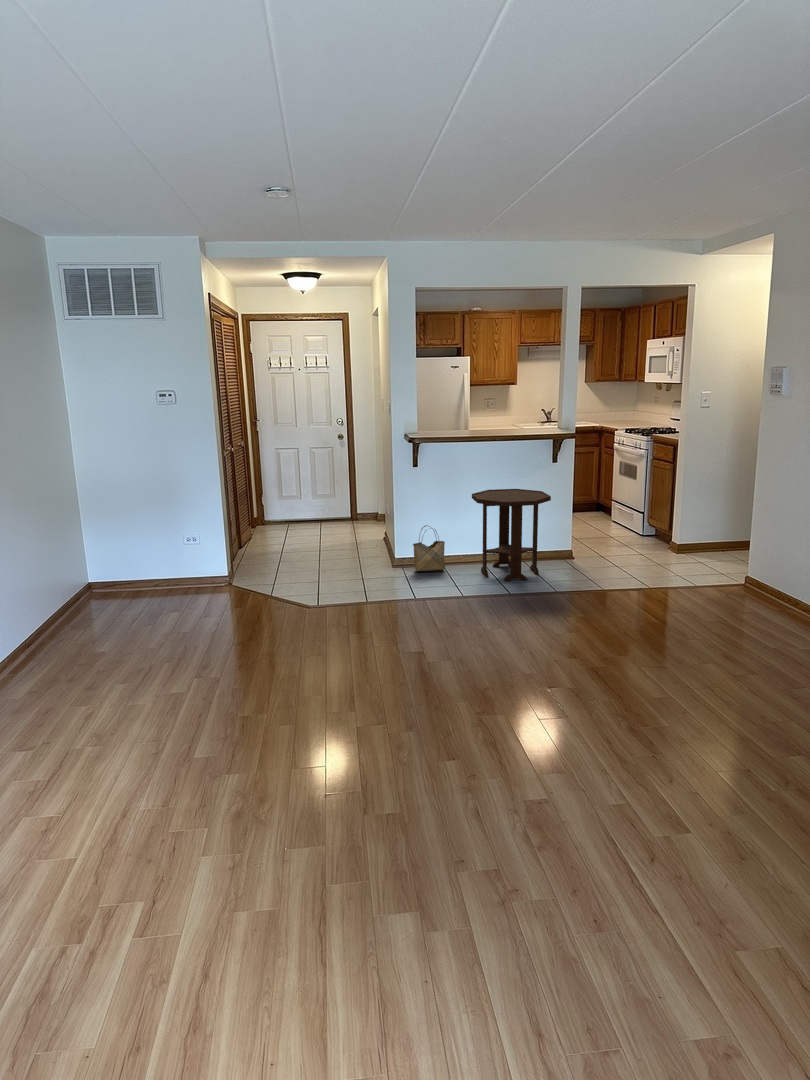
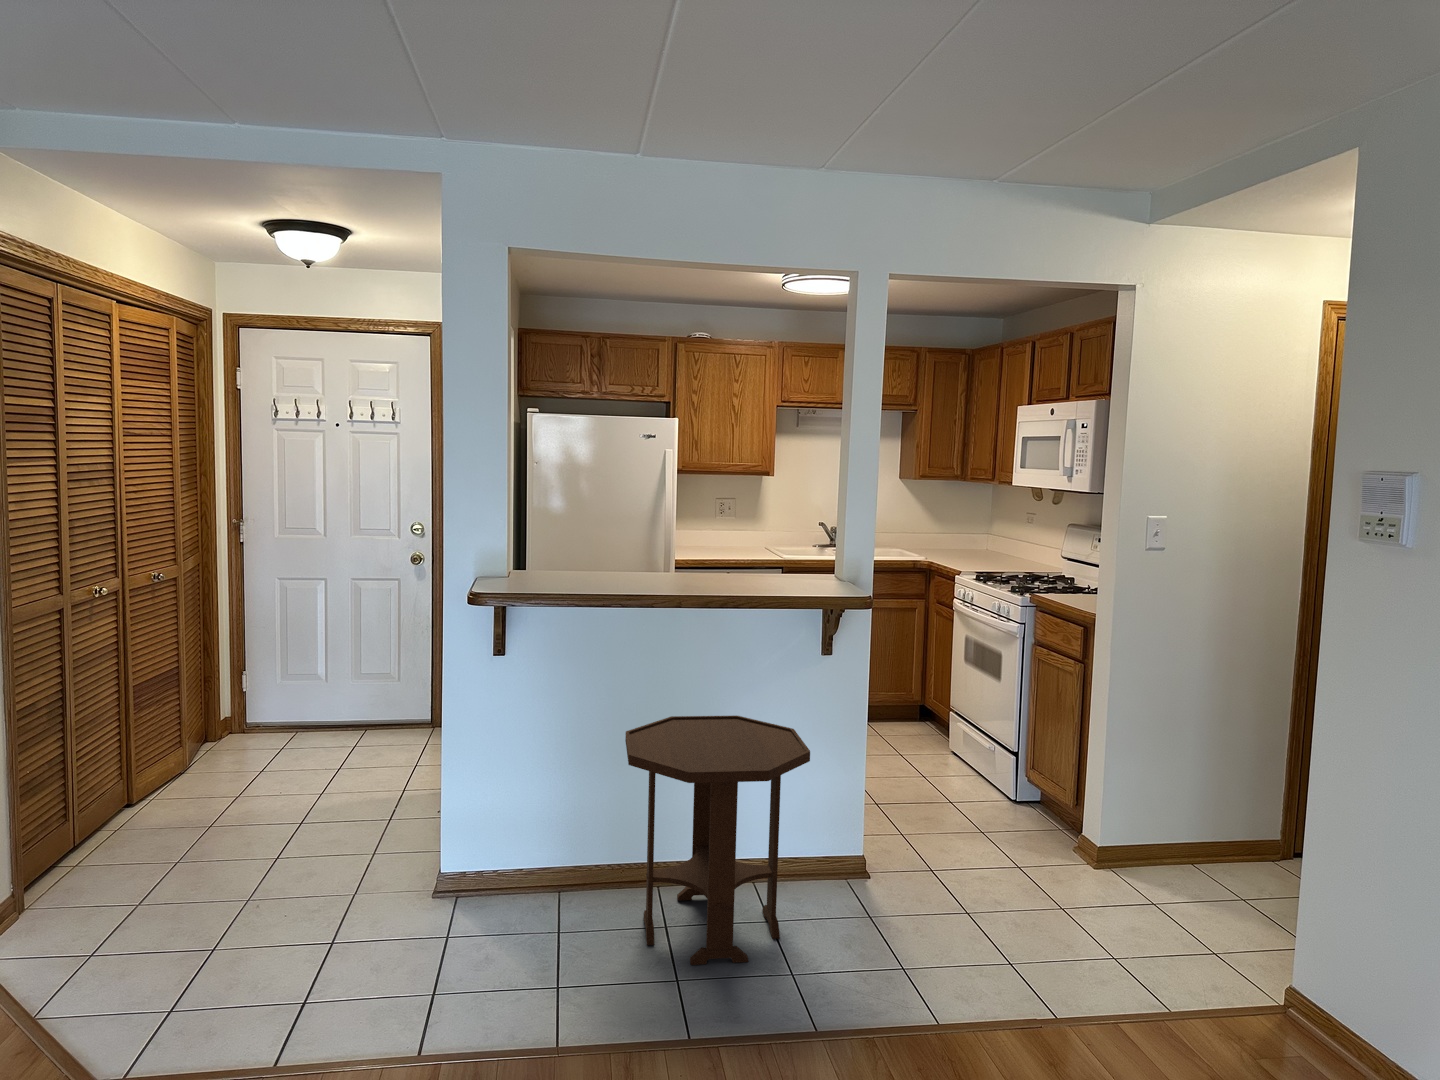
woven basket: present [413,525,445,571] -> none [480,798,562,916]

